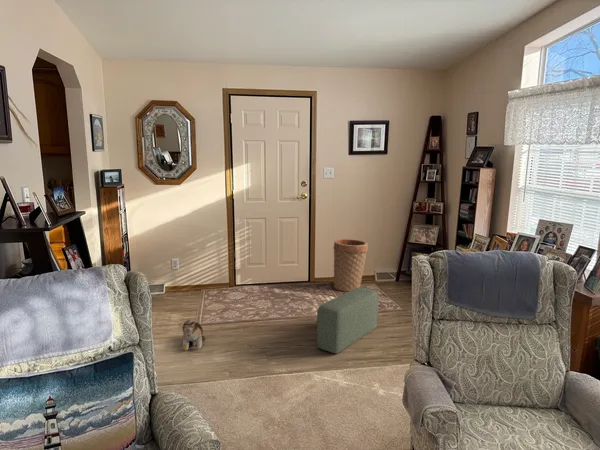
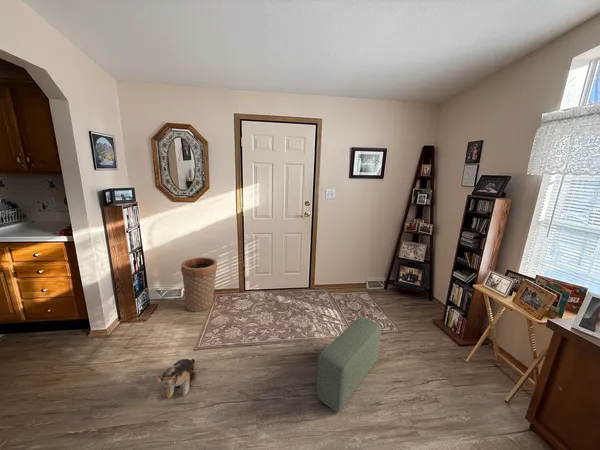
basket: present [334,239,368,291] -> present [181,257,217,311]

